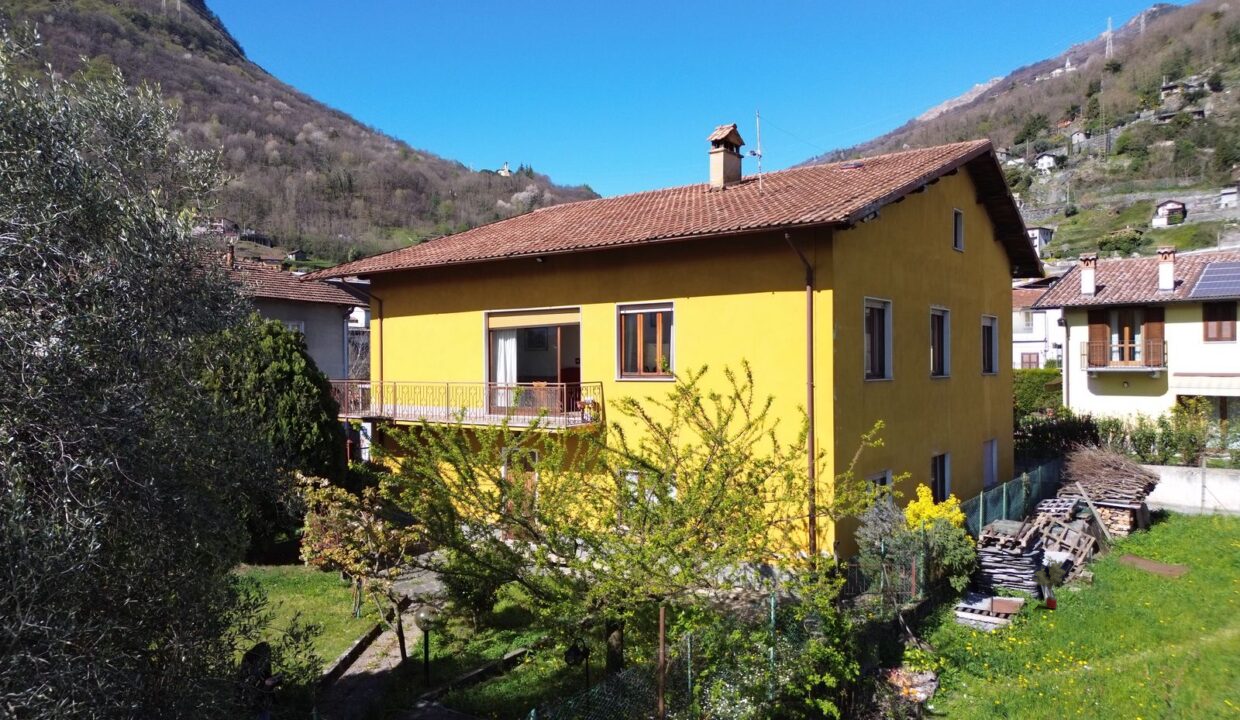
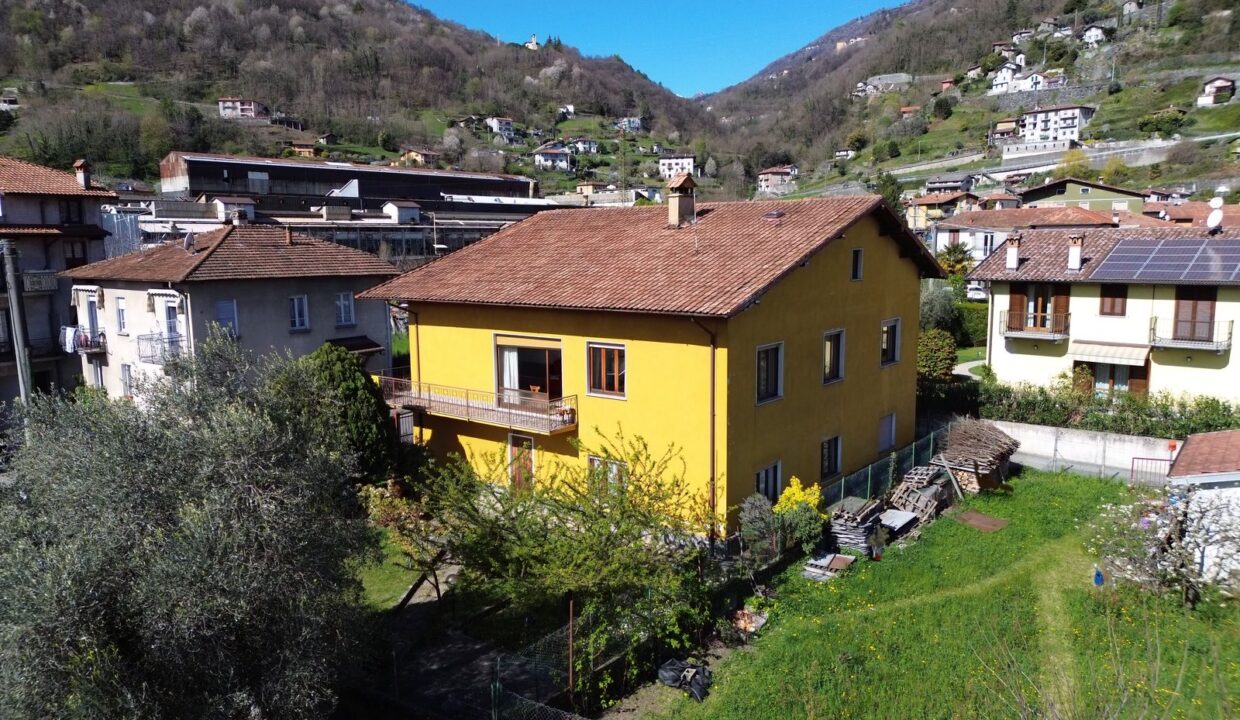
lounge chair: none [1118,490,1181,539] -> present [973,460,1014,497]

